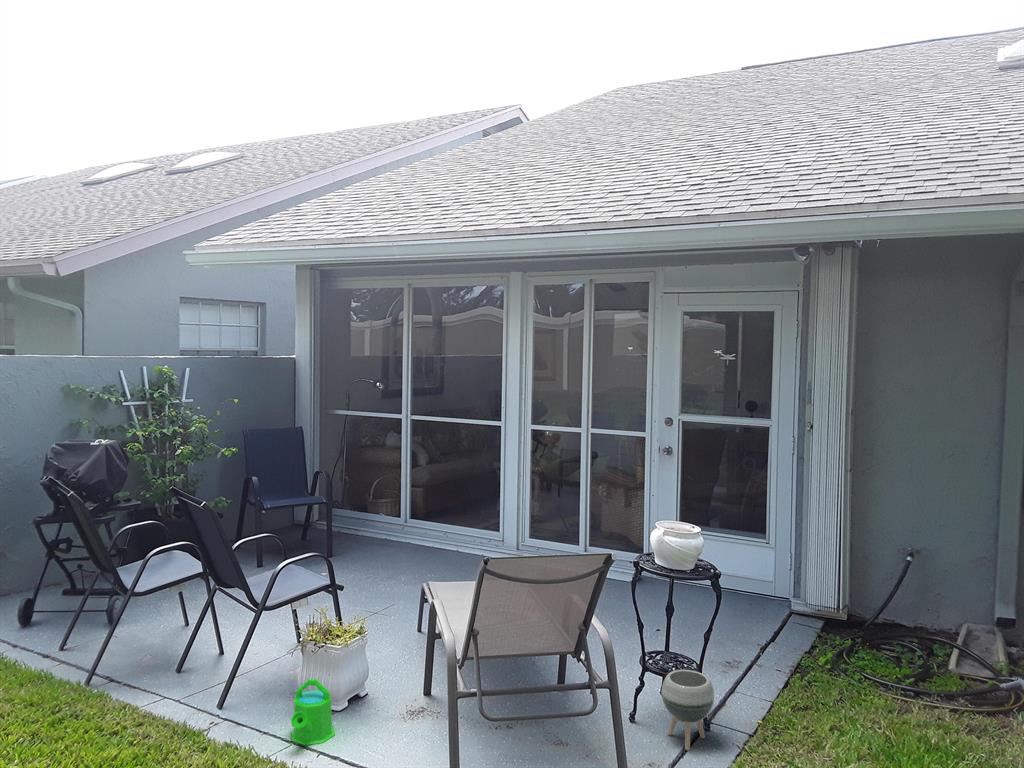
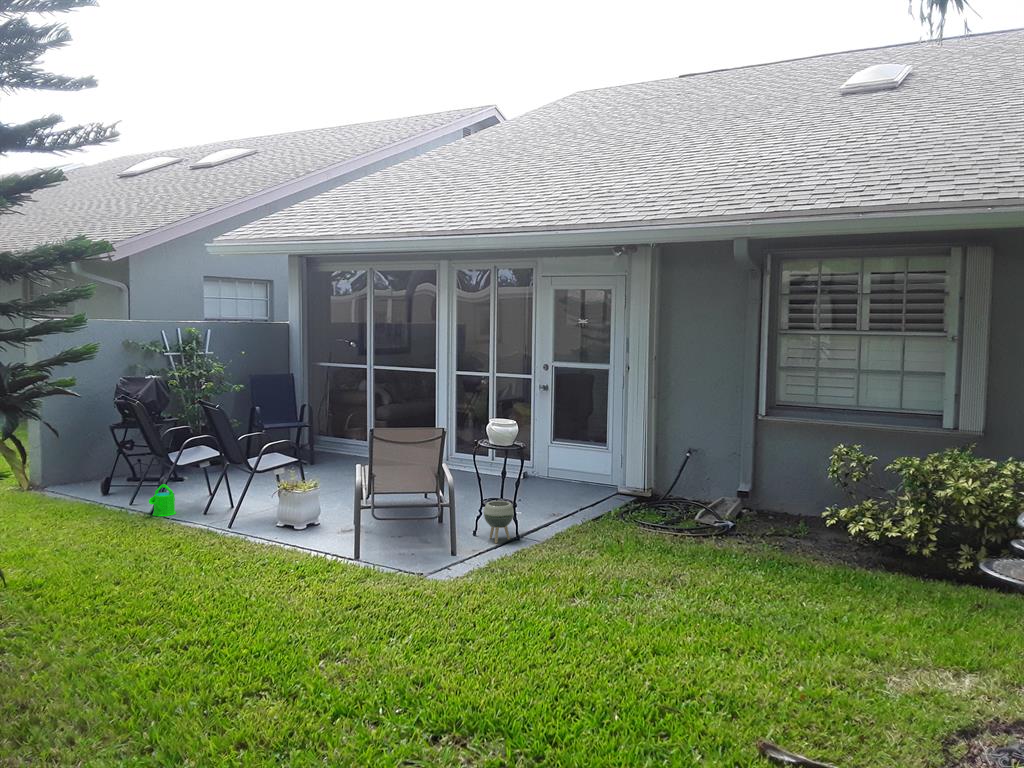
watering can: present [291,679,335,745] -> present [149,484,176,516]

